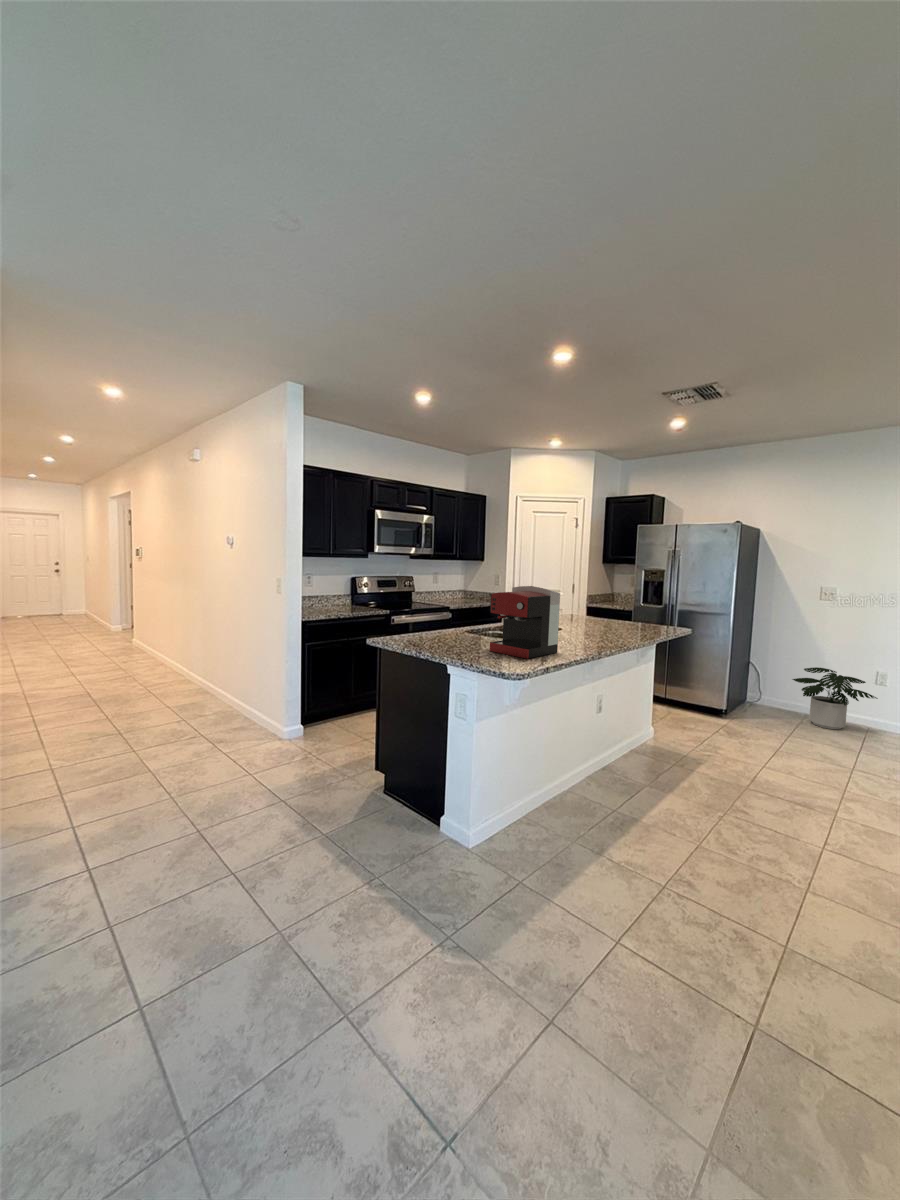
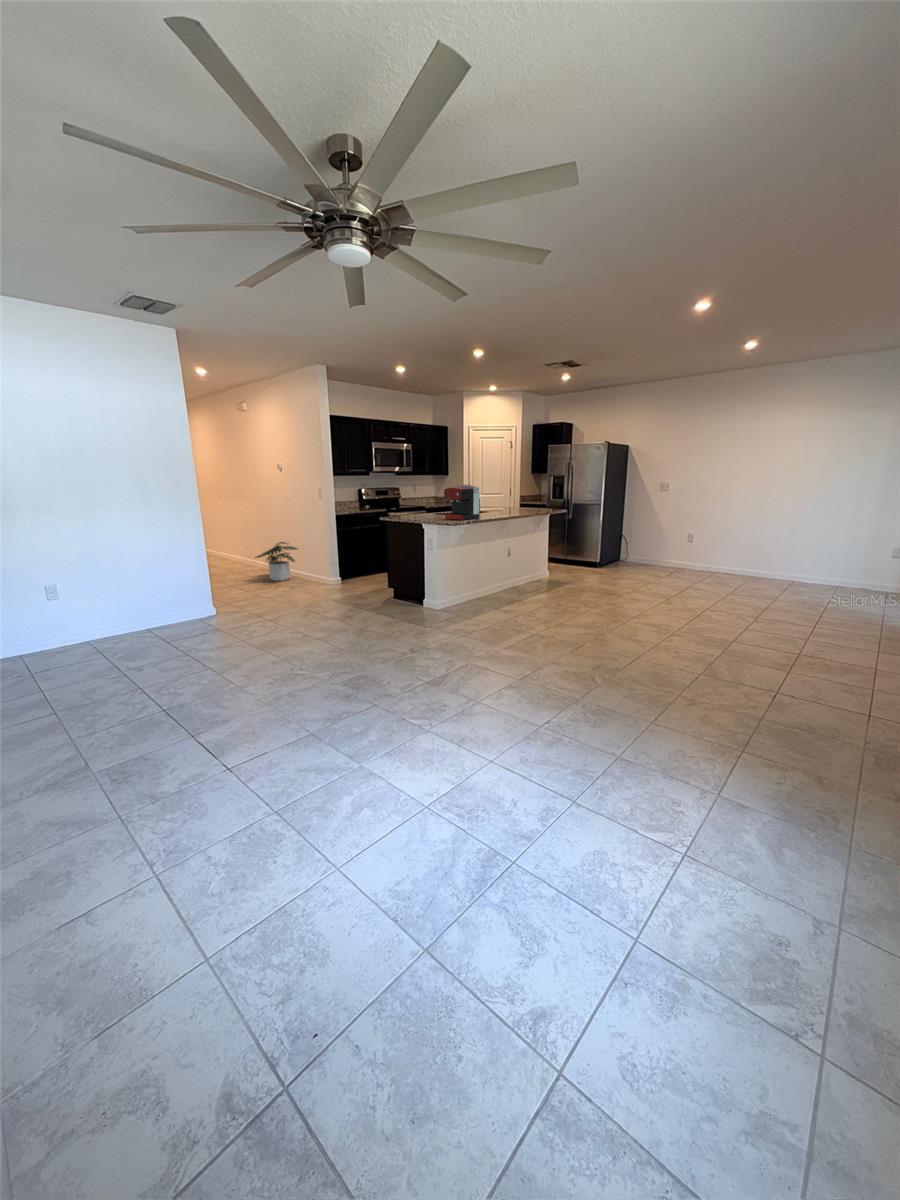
potted plant: present [792,667,878,729] -> present [255,542,297,581]

